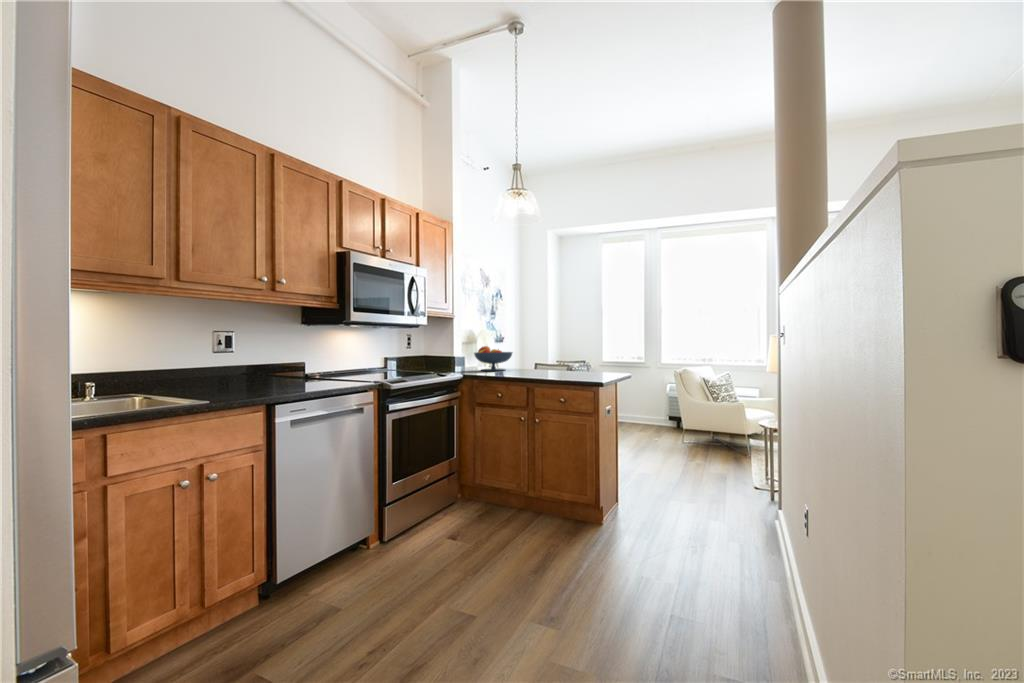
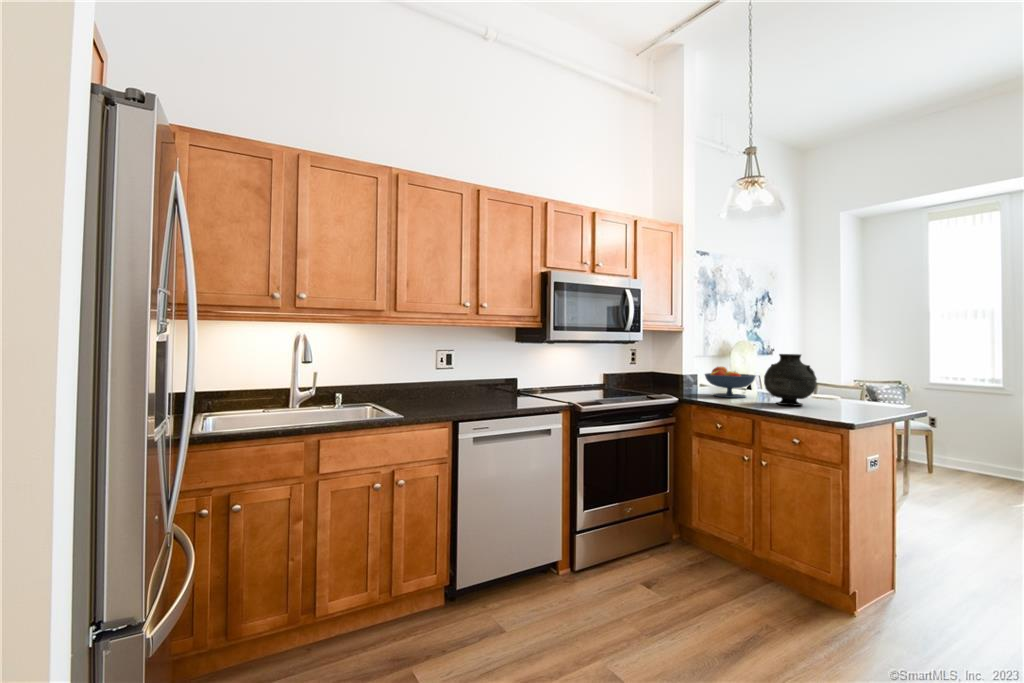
vase: none [523,332,559,371] -> present [764,354,817,406]

